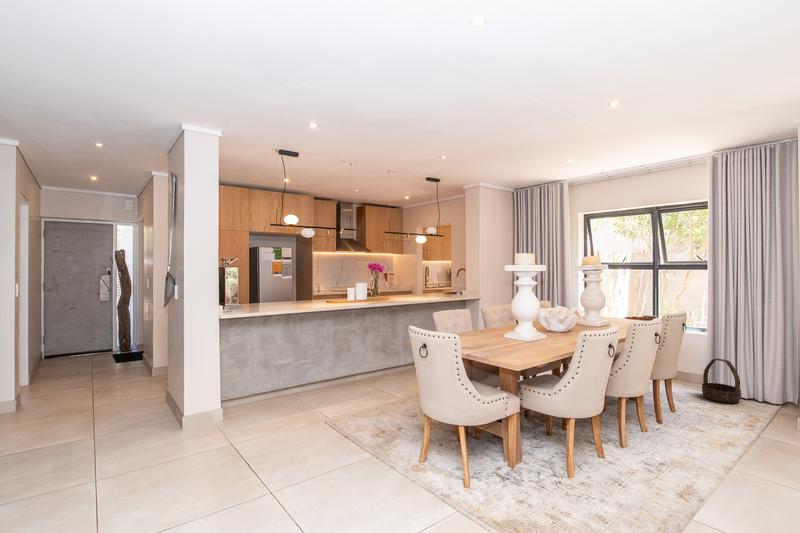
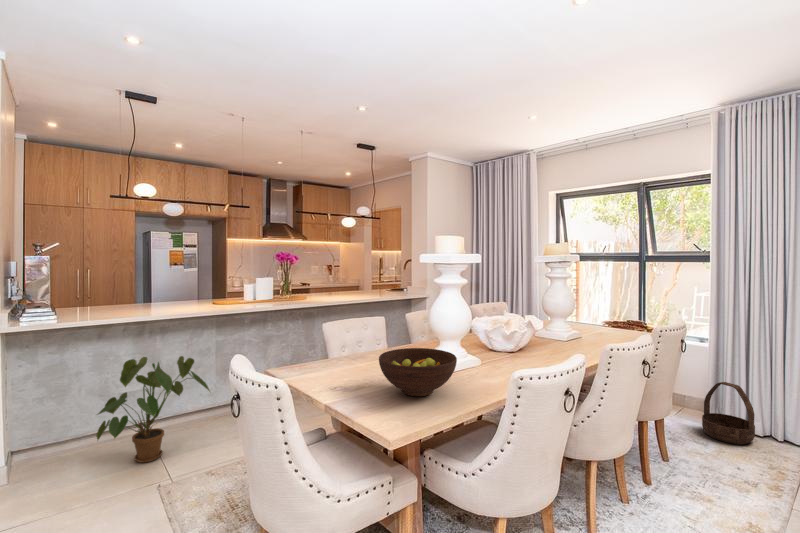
fruit bowl: none [489,325,539,352] -> present [379,348,457,396]
house plant: none [274,338,343,410] -> present [96,356,210,463]

